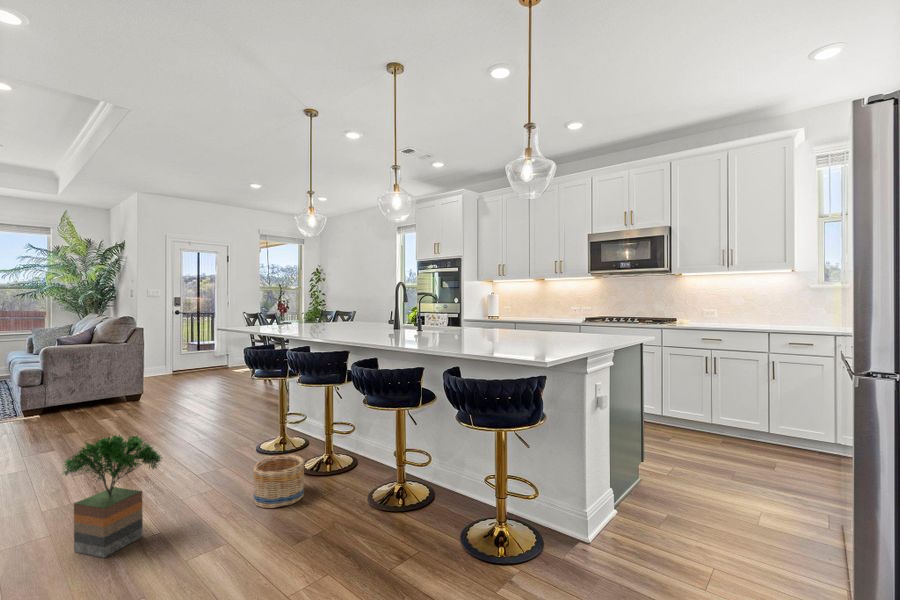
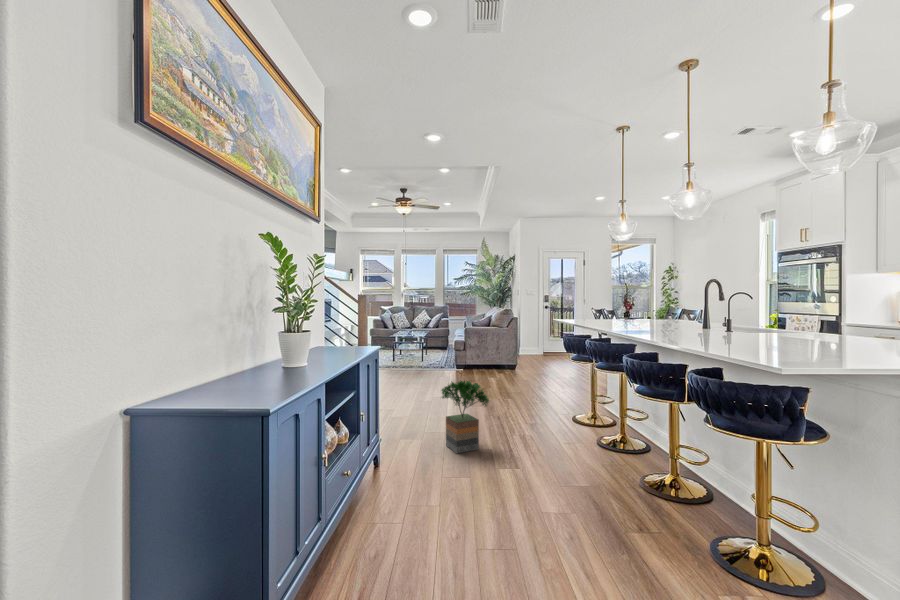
basket: present [253,455,305,508] -> none [550,421,591,462]

